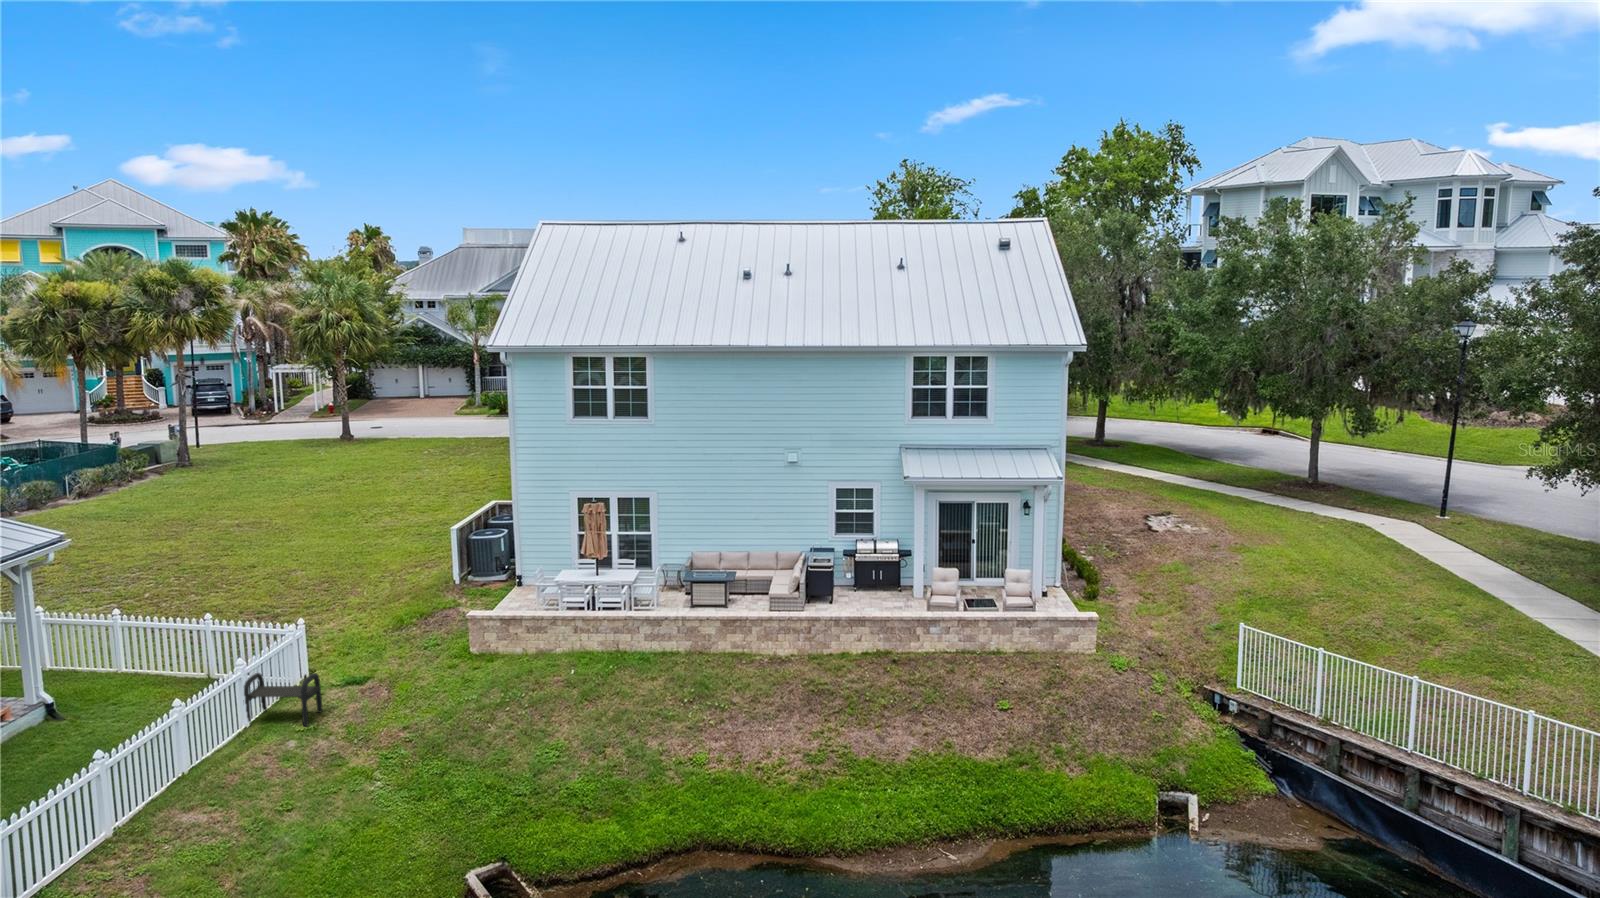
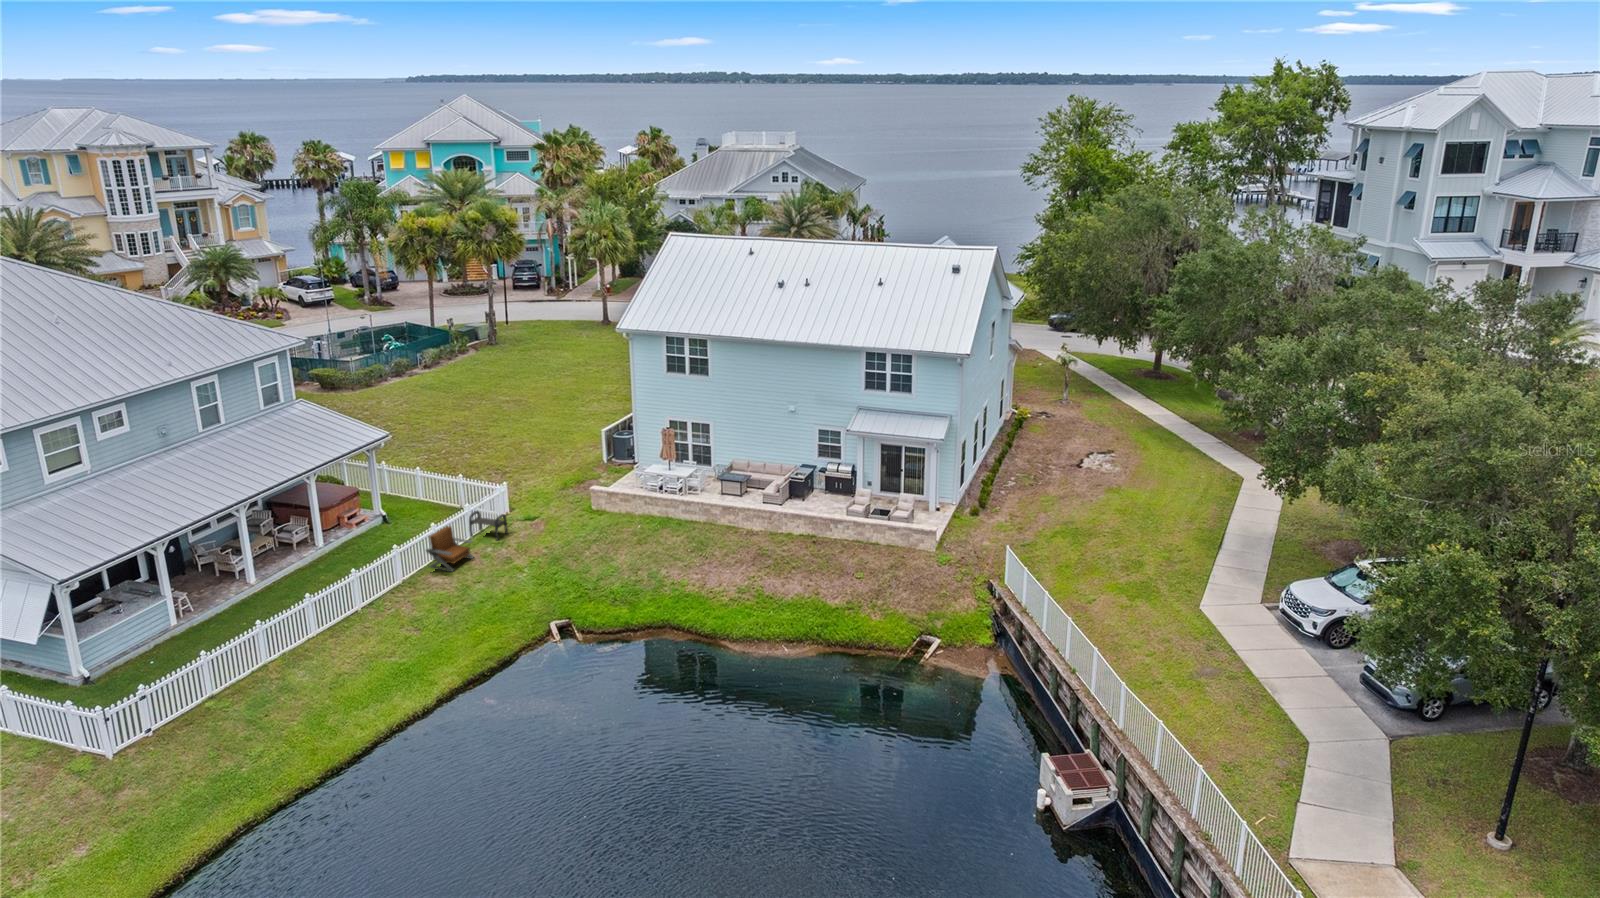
lounge chair: none [165,702,269,796] -> present [426,526,474,572]

